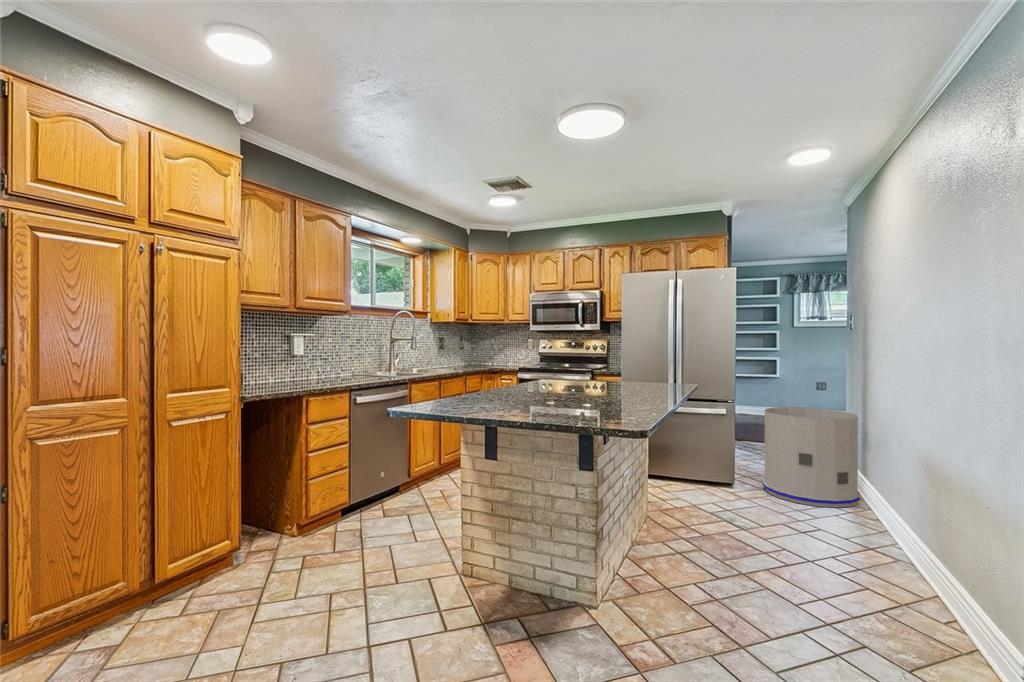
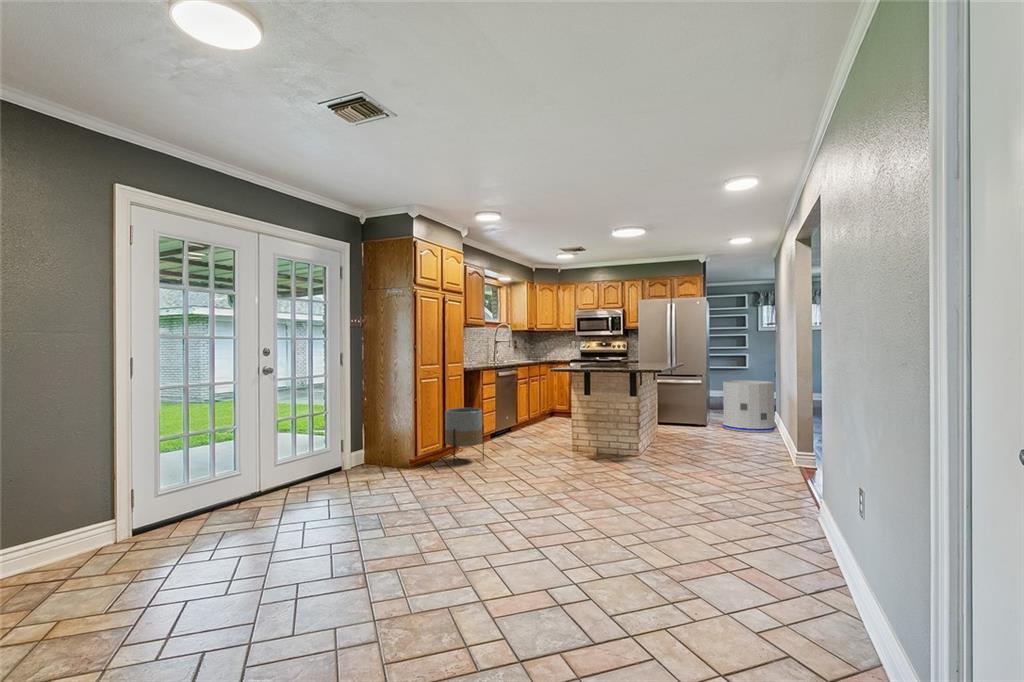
planter: none [121,491,227,652] -> present [445,408,484,464]

